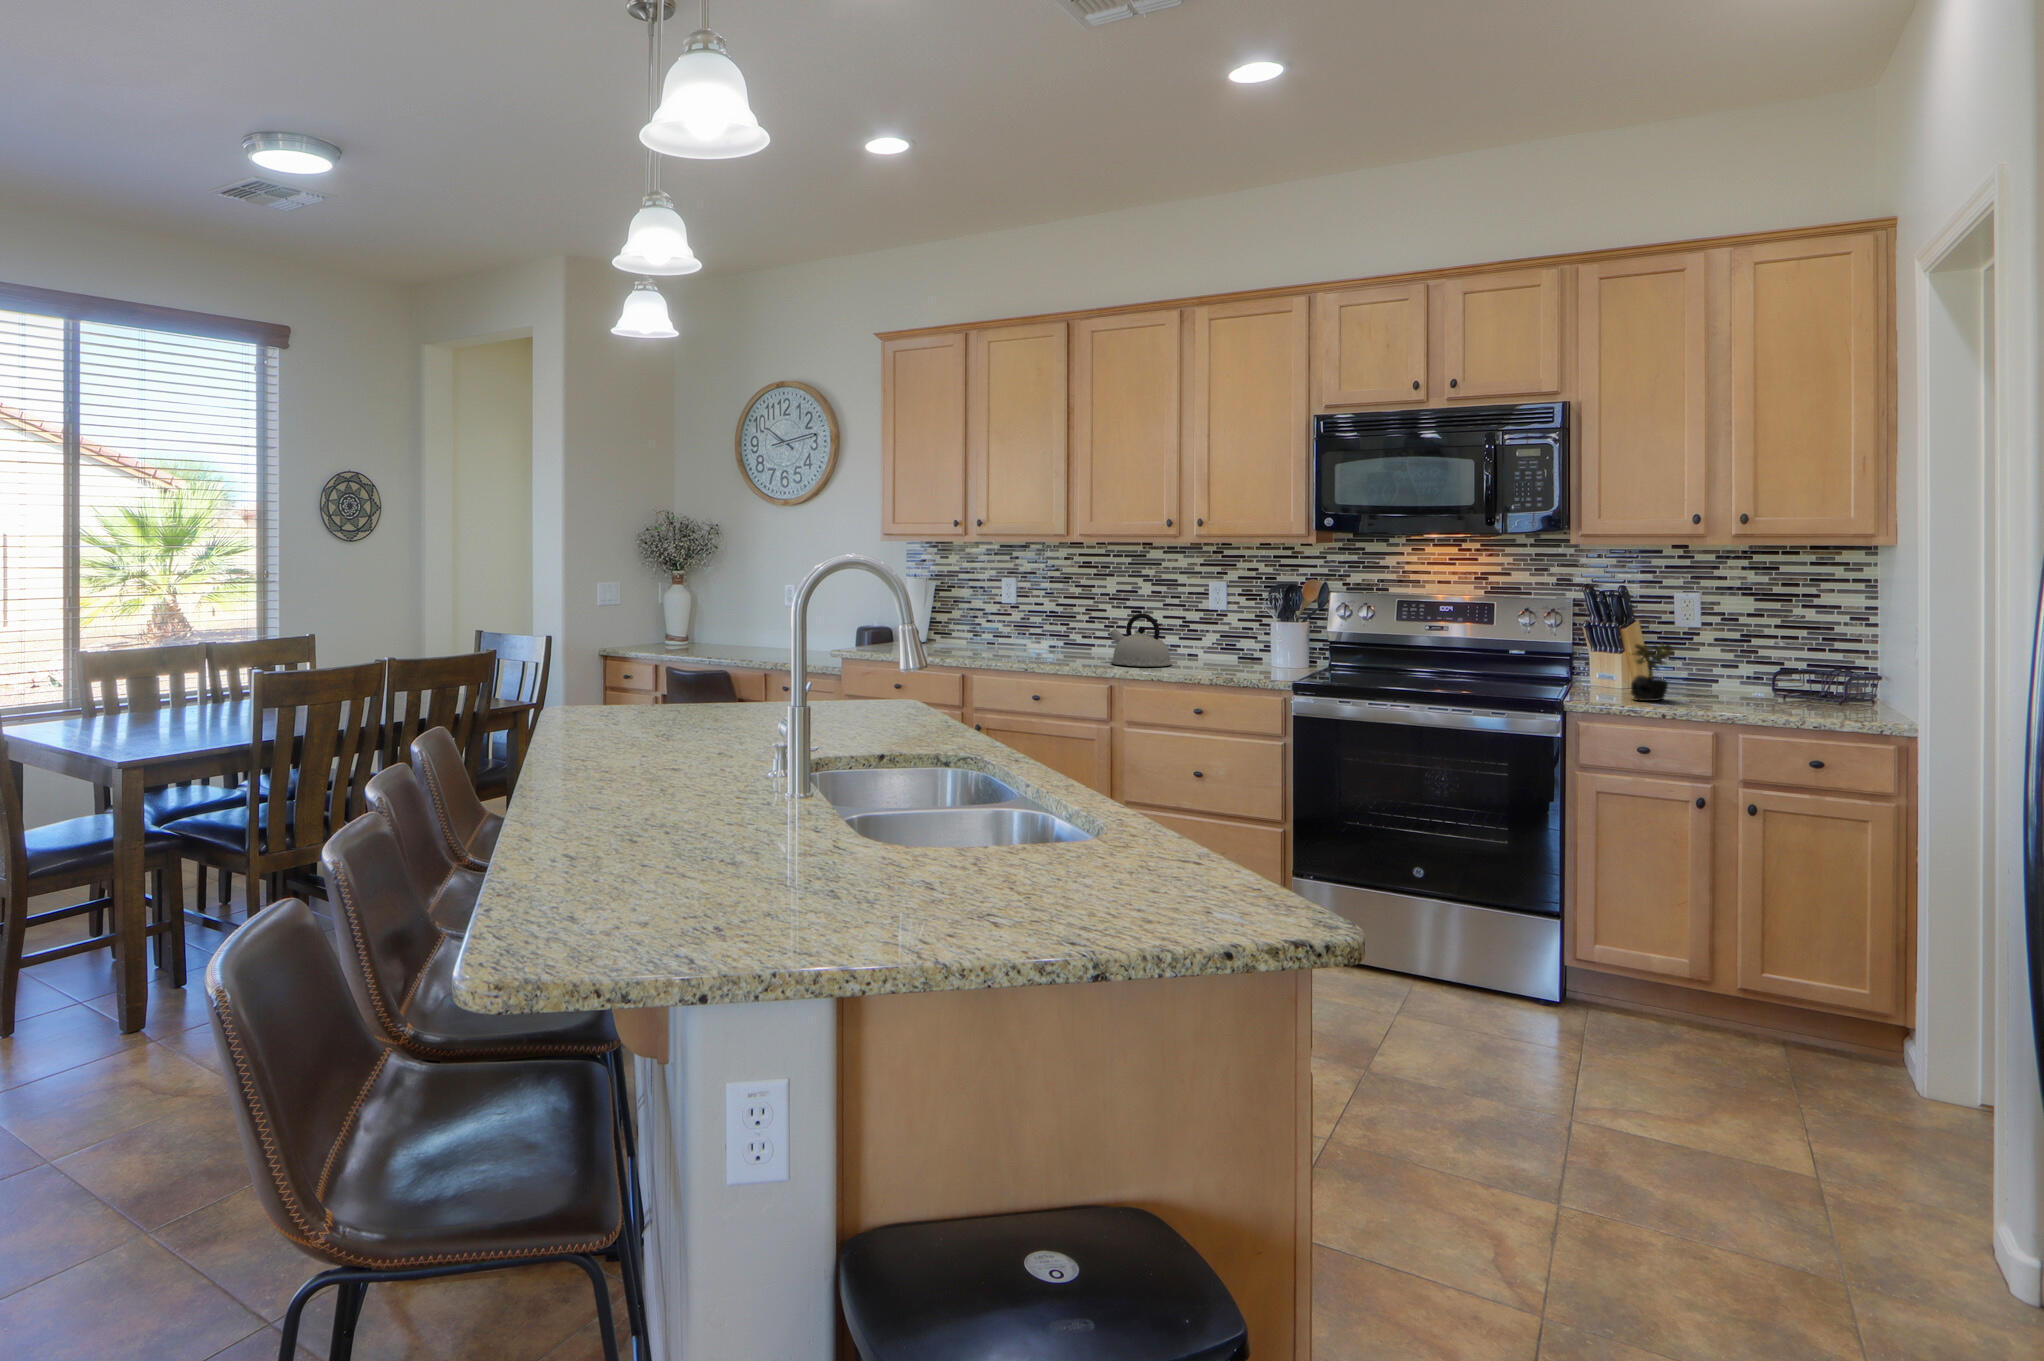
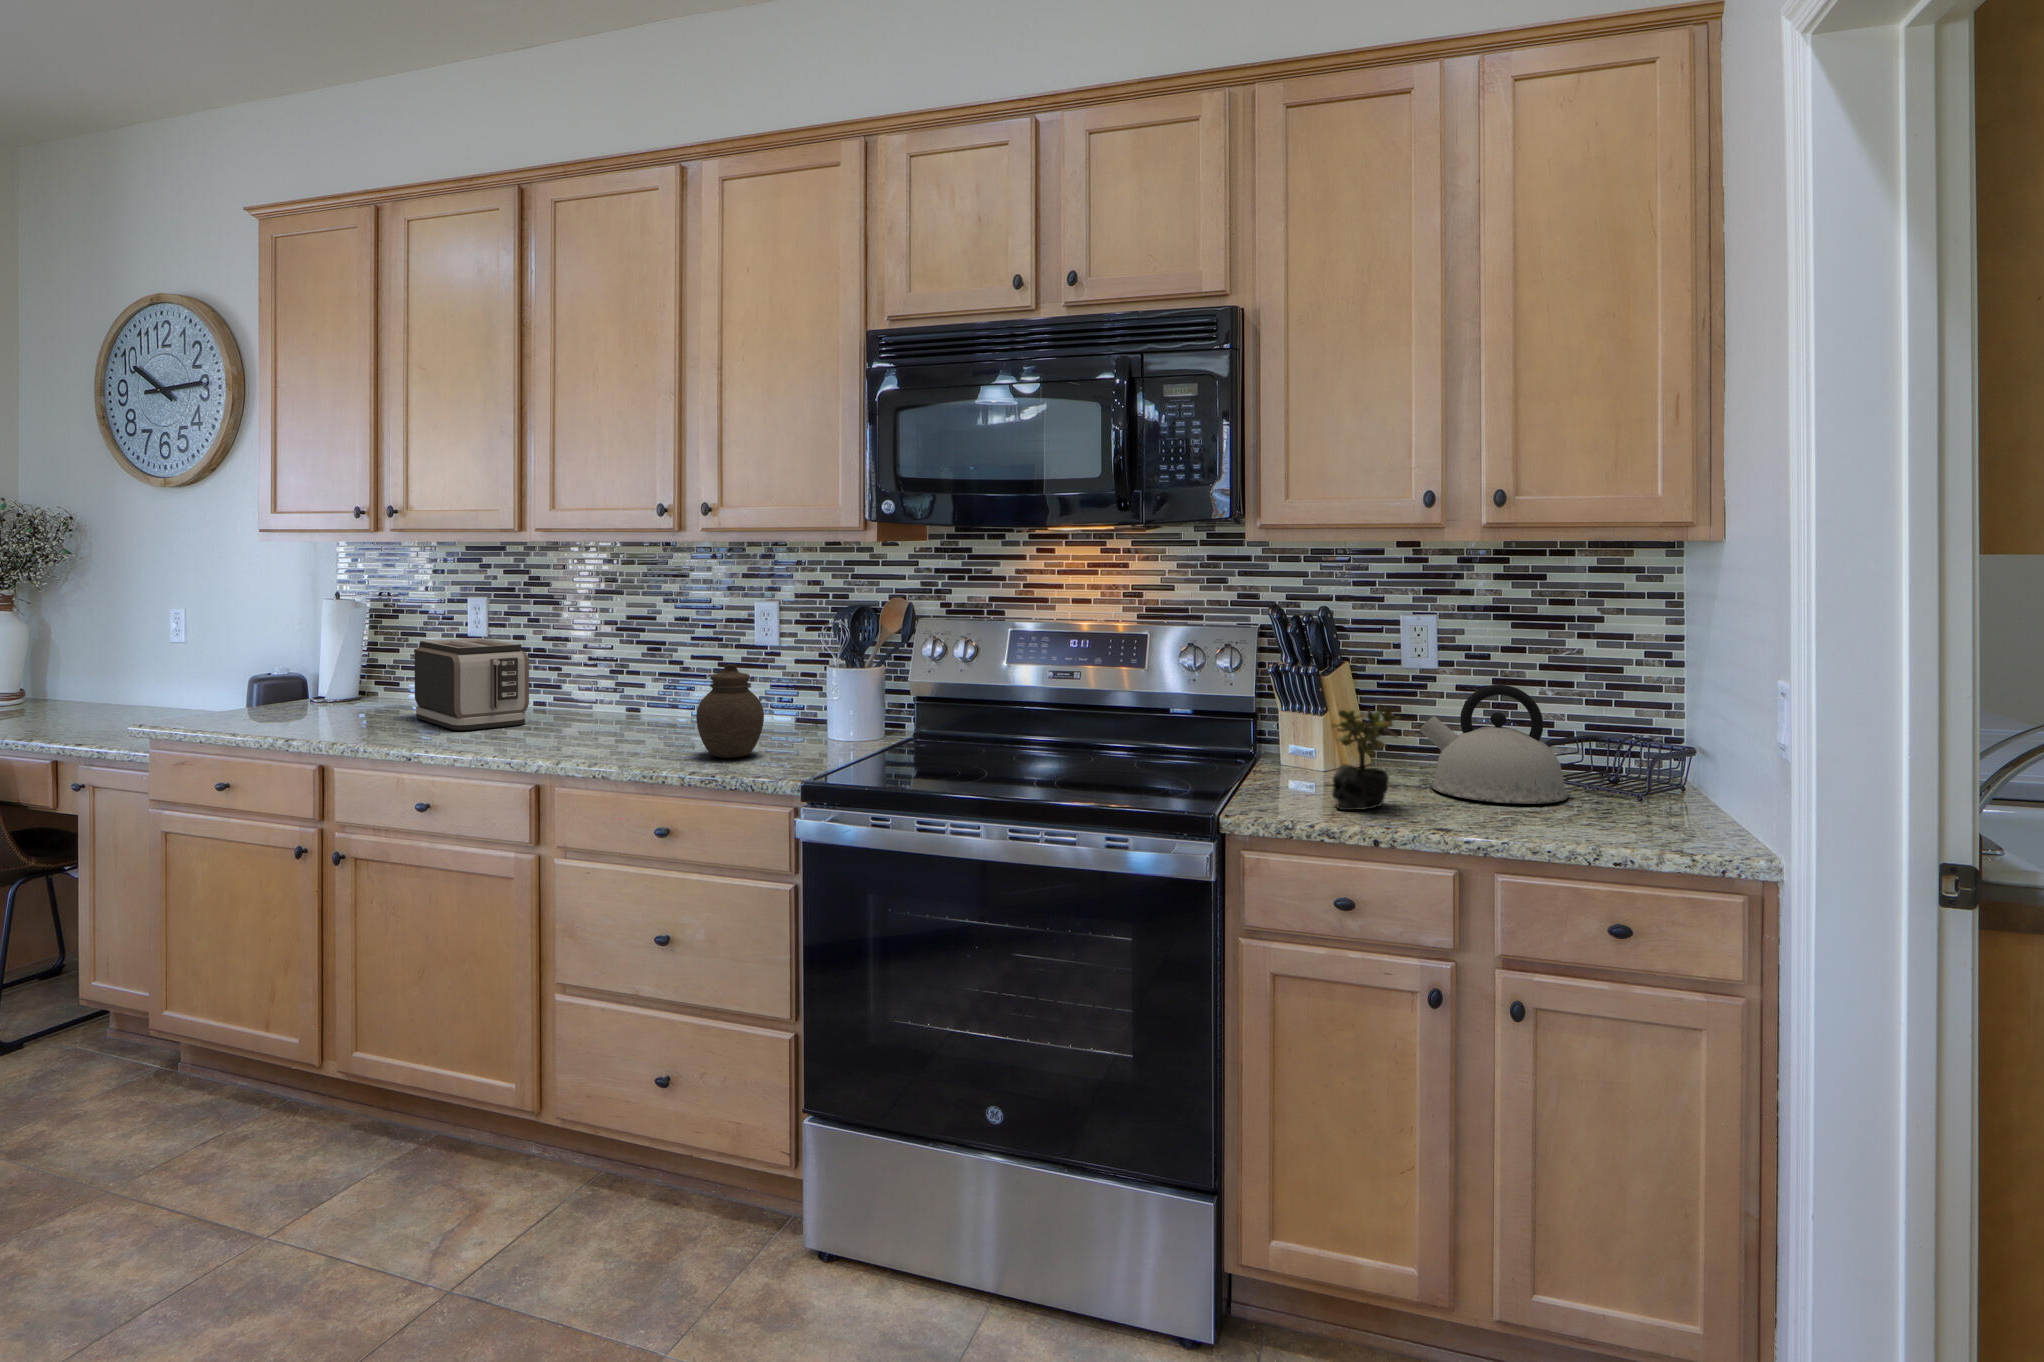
toaster: none [987,603,1065,656] -> present [415,638,529,730]
kettle: present [1109,613,1172,667] -> present [1419,685,1568,804]
jar: none [1200,617,1242,671] -> present [696,664,764,758]

